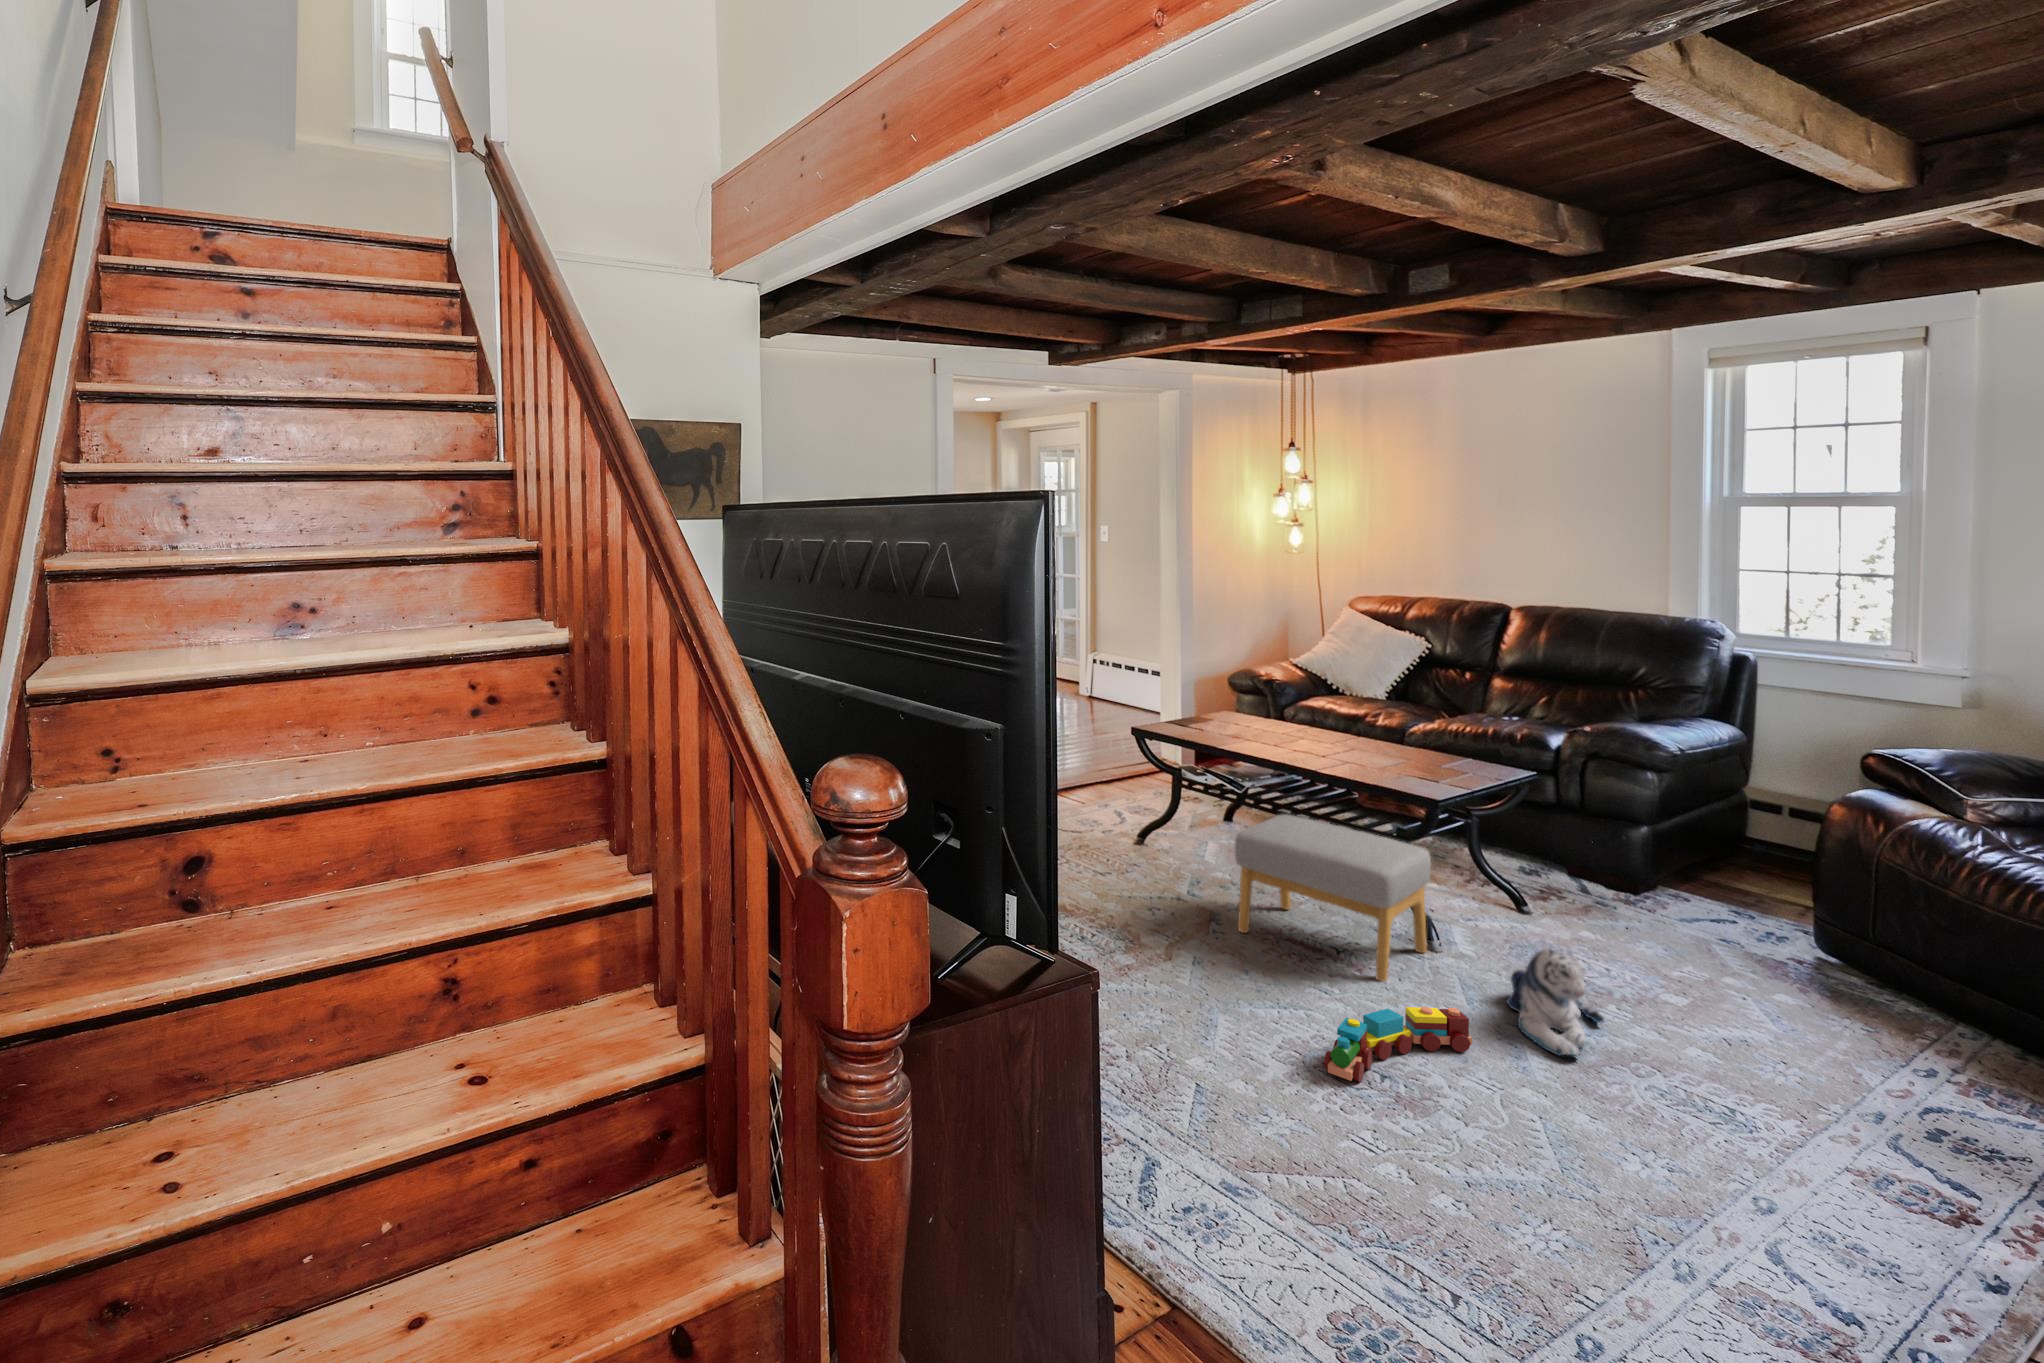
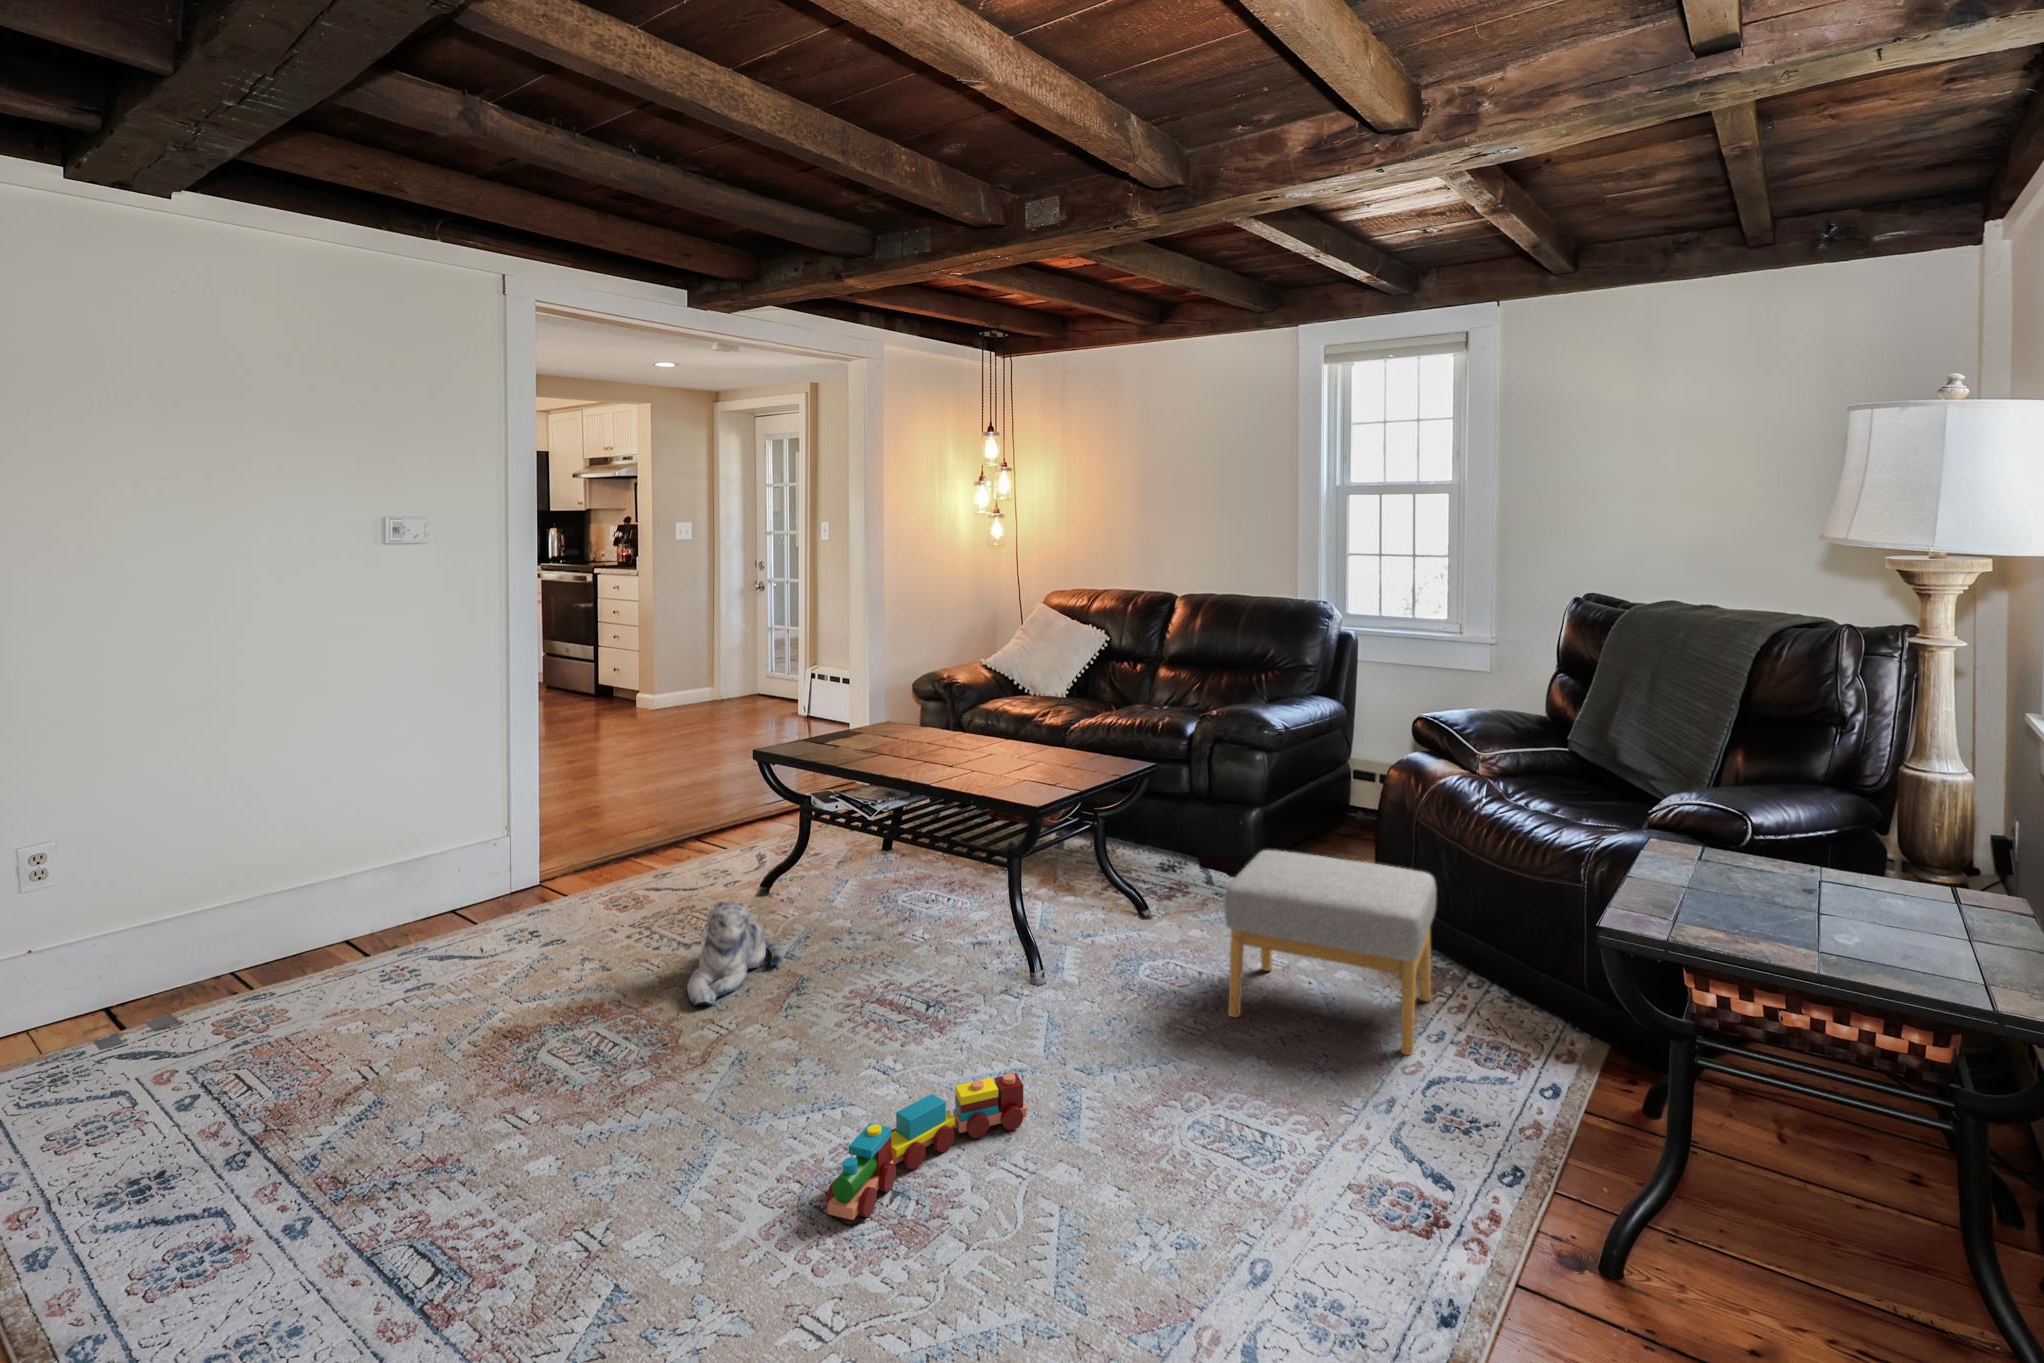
footstool: present [1235,815,1431,982] -> present [1224,850,1436,1055]
plush toy: present [1506,948,1604,1056] -> present [687,902,781,1005]

